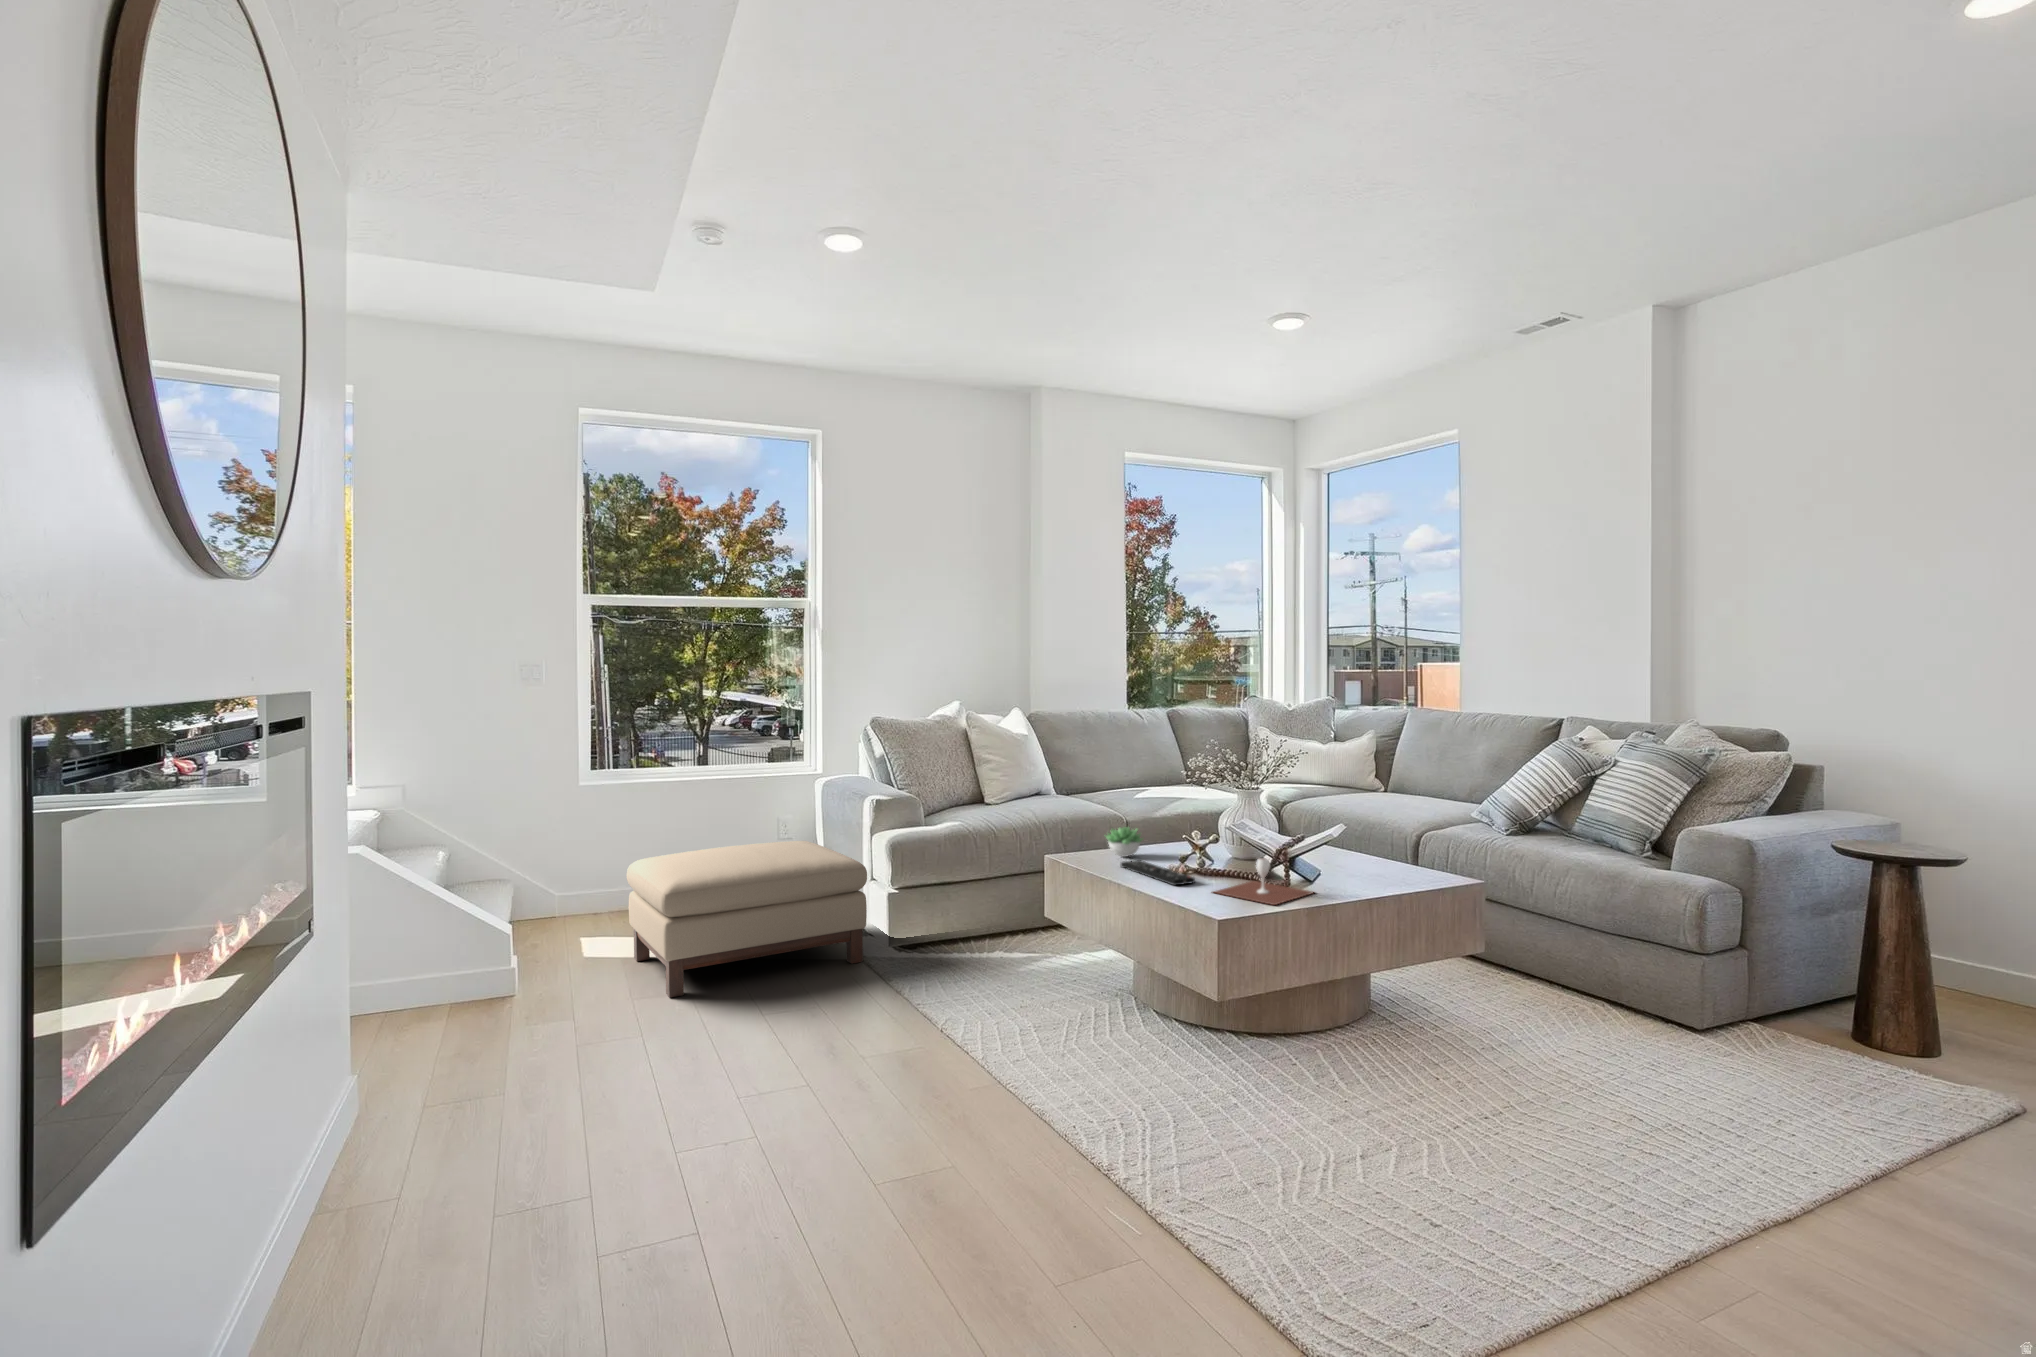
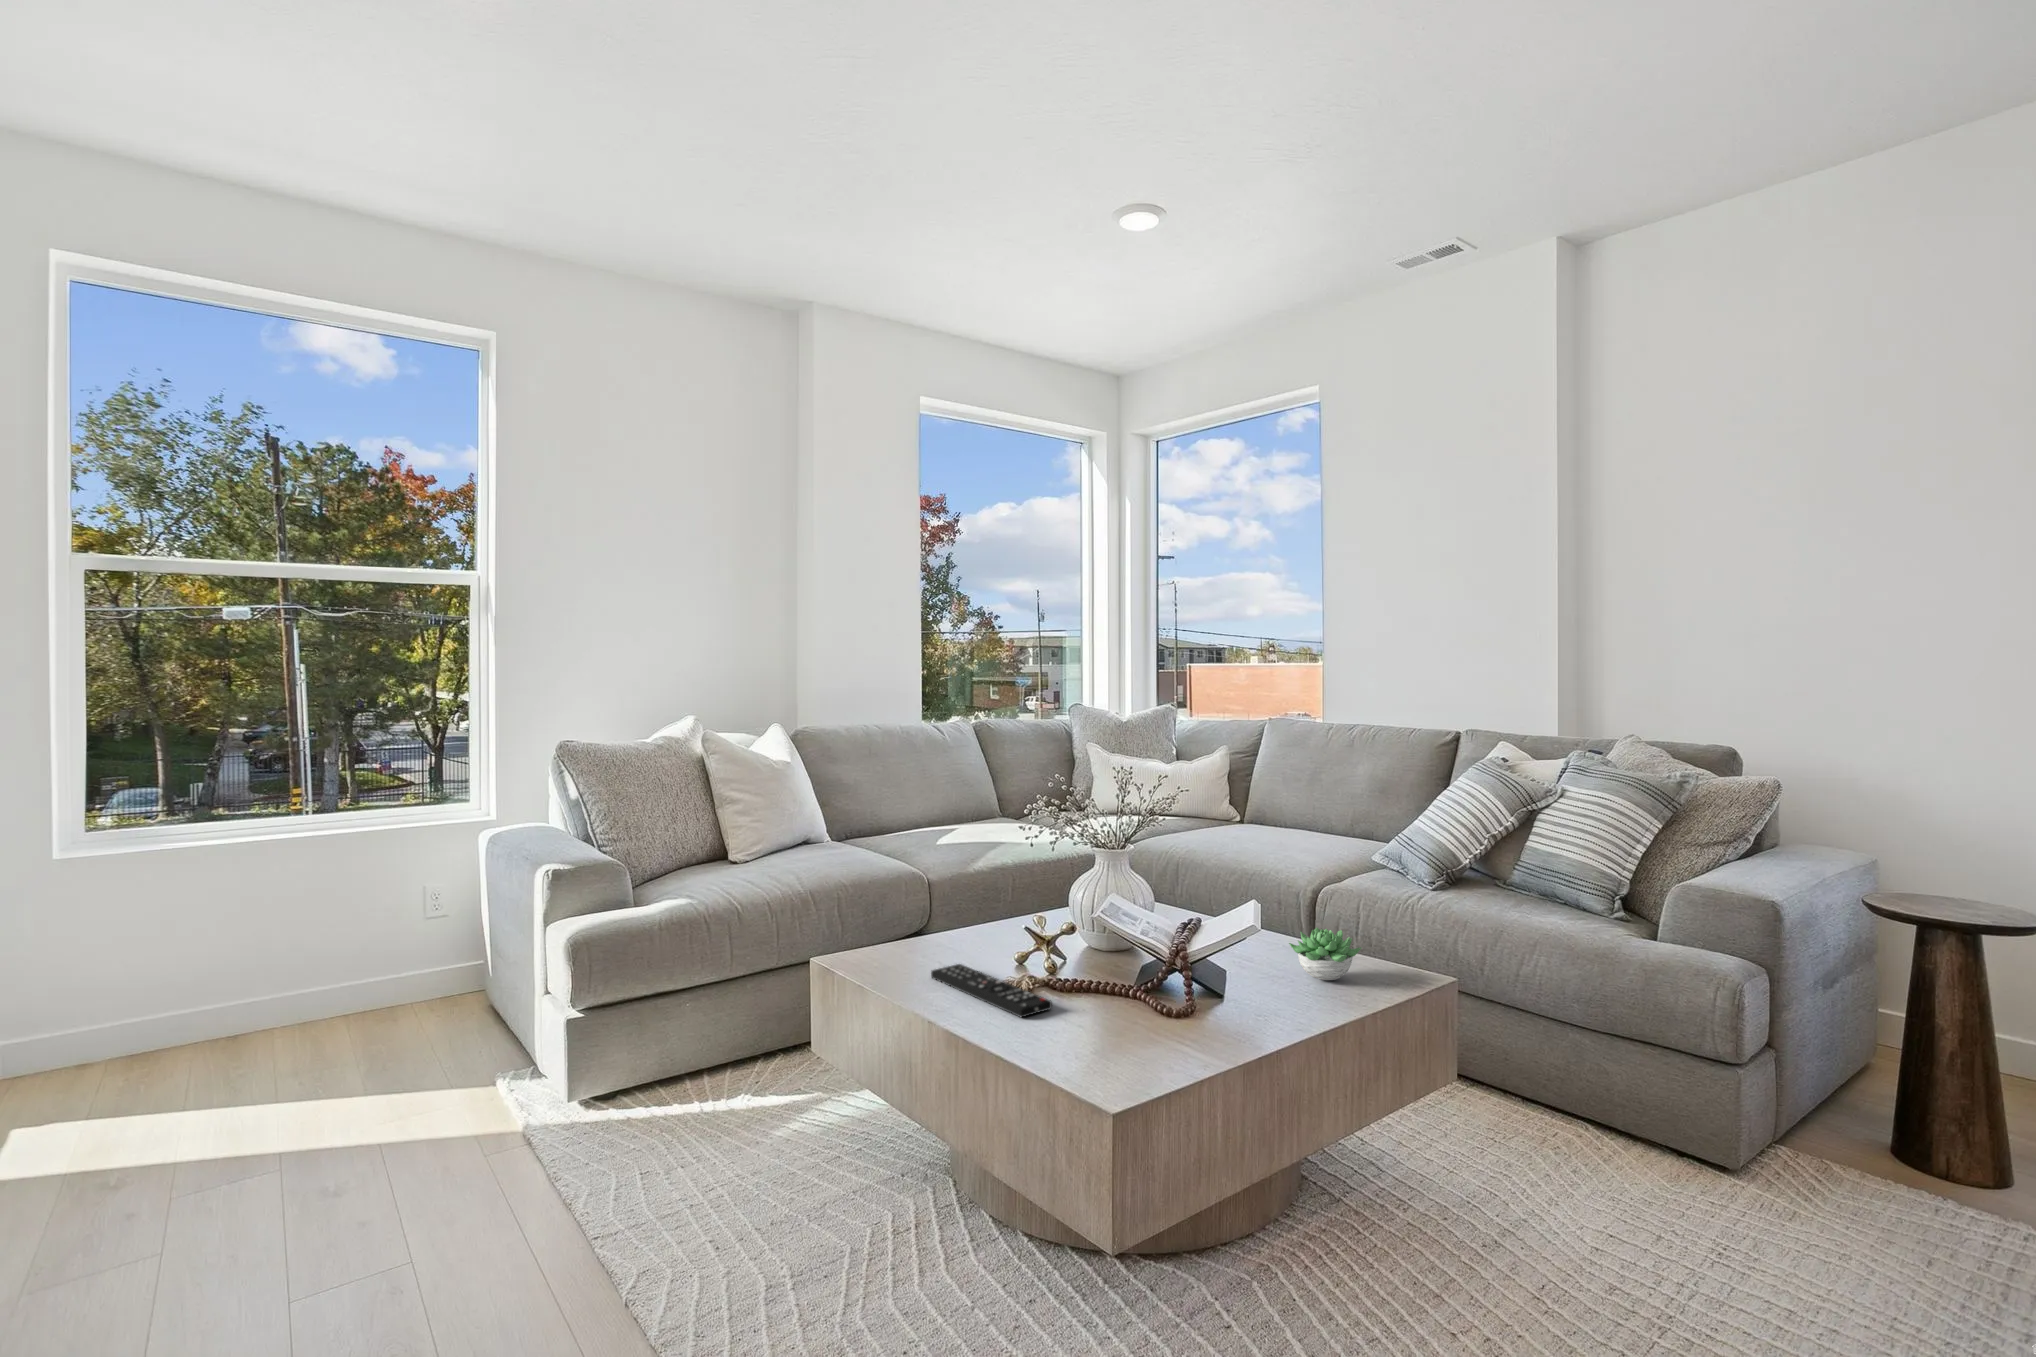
succulent plant: present [1106,827,1143,856] -> present [1289,928,1361,980]
ottoman: present [627,841,867,998] -> none [73,938,524,1270]
wine glass: present [1214,858,1313,905] -> none [1081,969,1239,1056]

